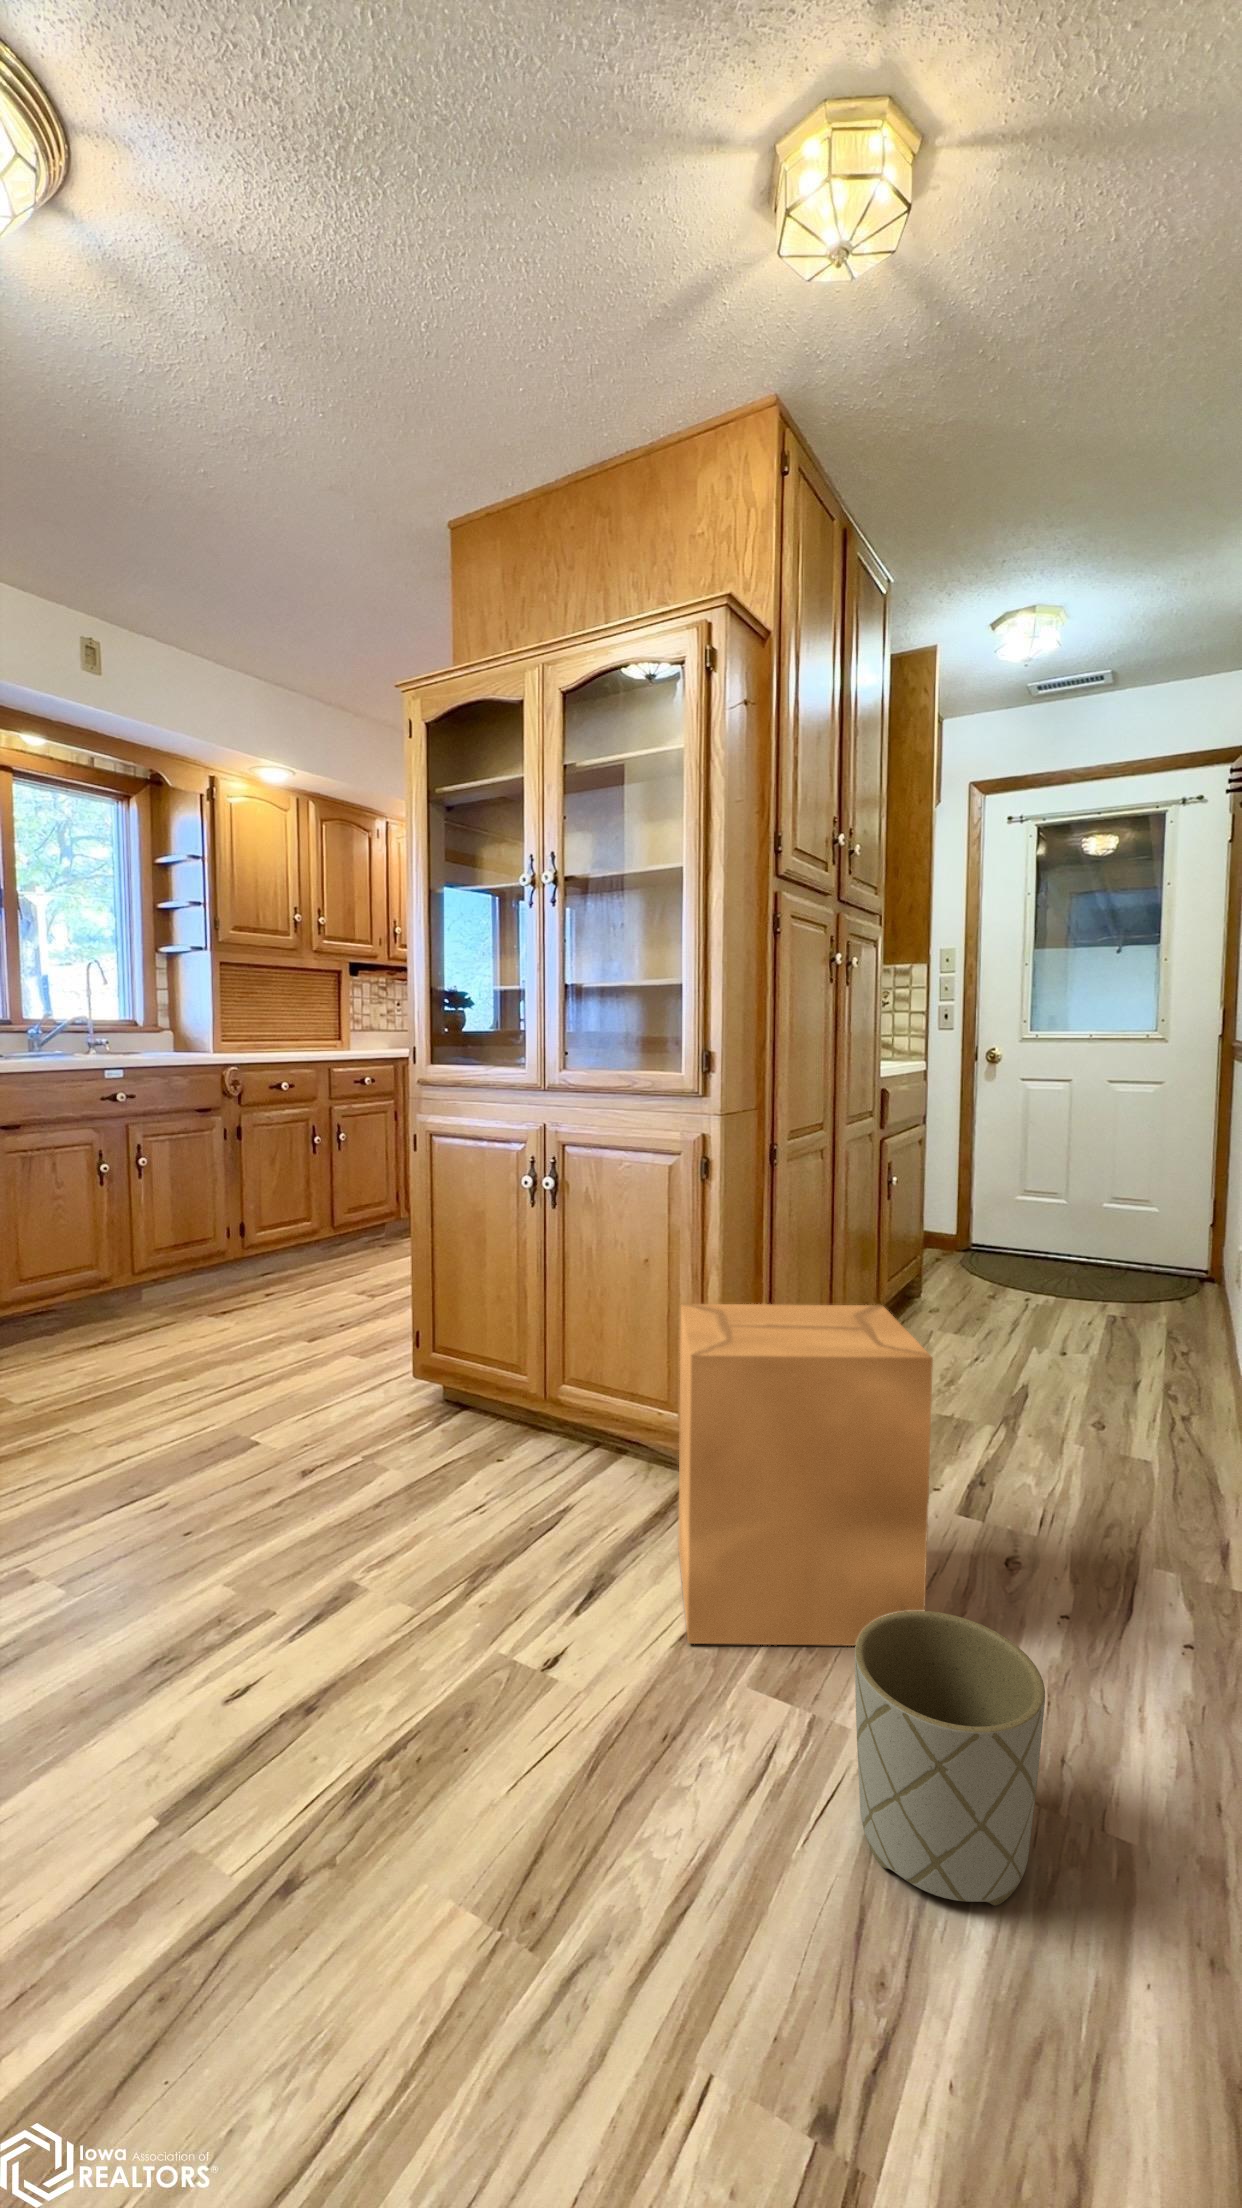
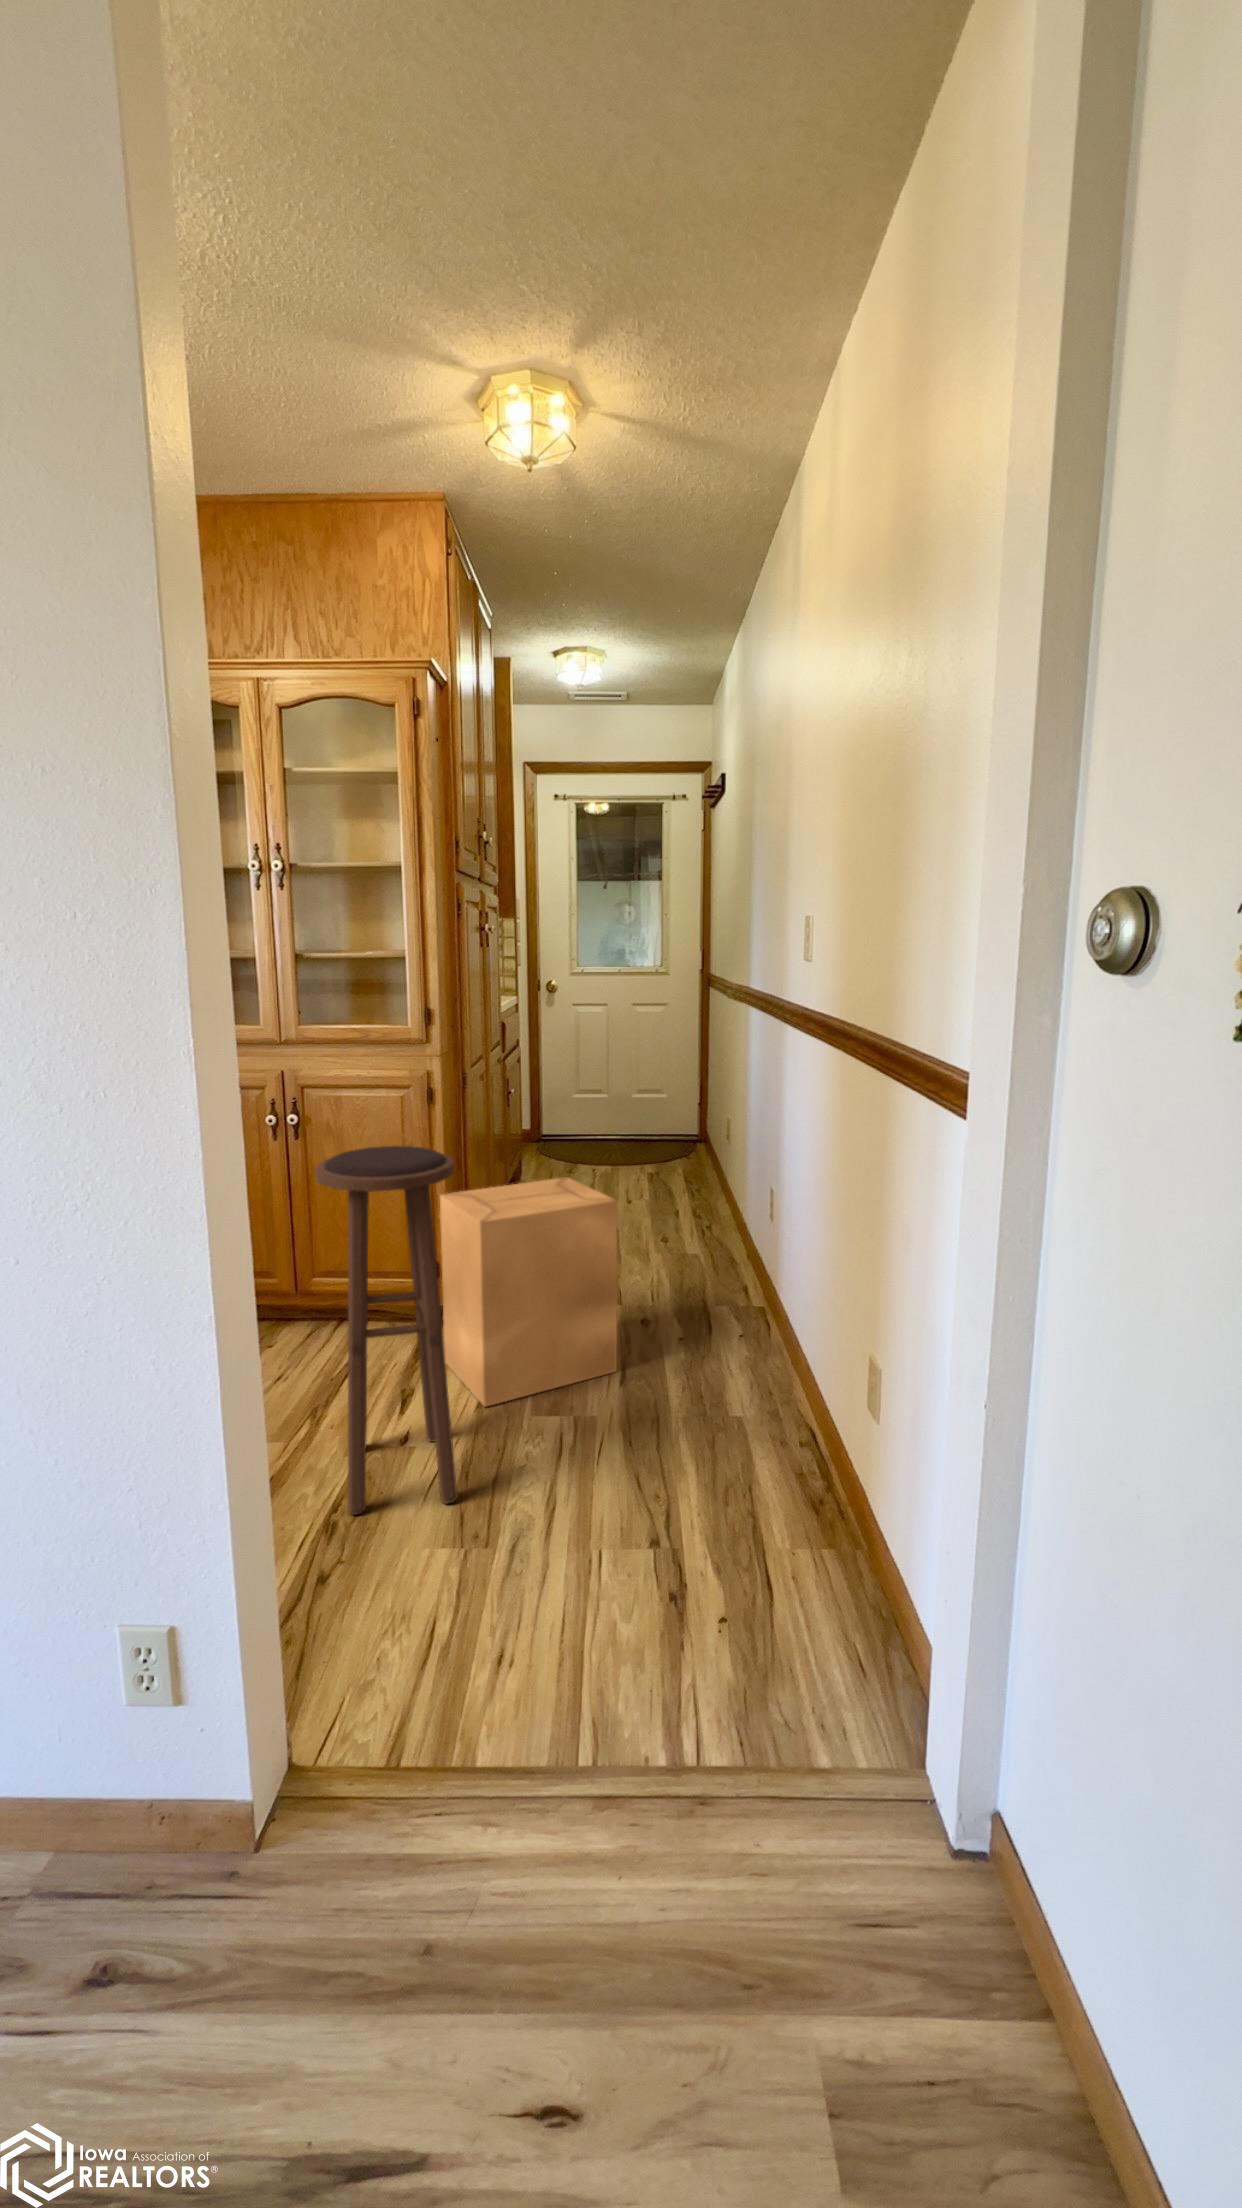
stool: none [398,1221,602,1816] -> present [315,1146,457,1515]
planter: present [855,1611,1045,1906] -> none [614,1333,709,1462]

